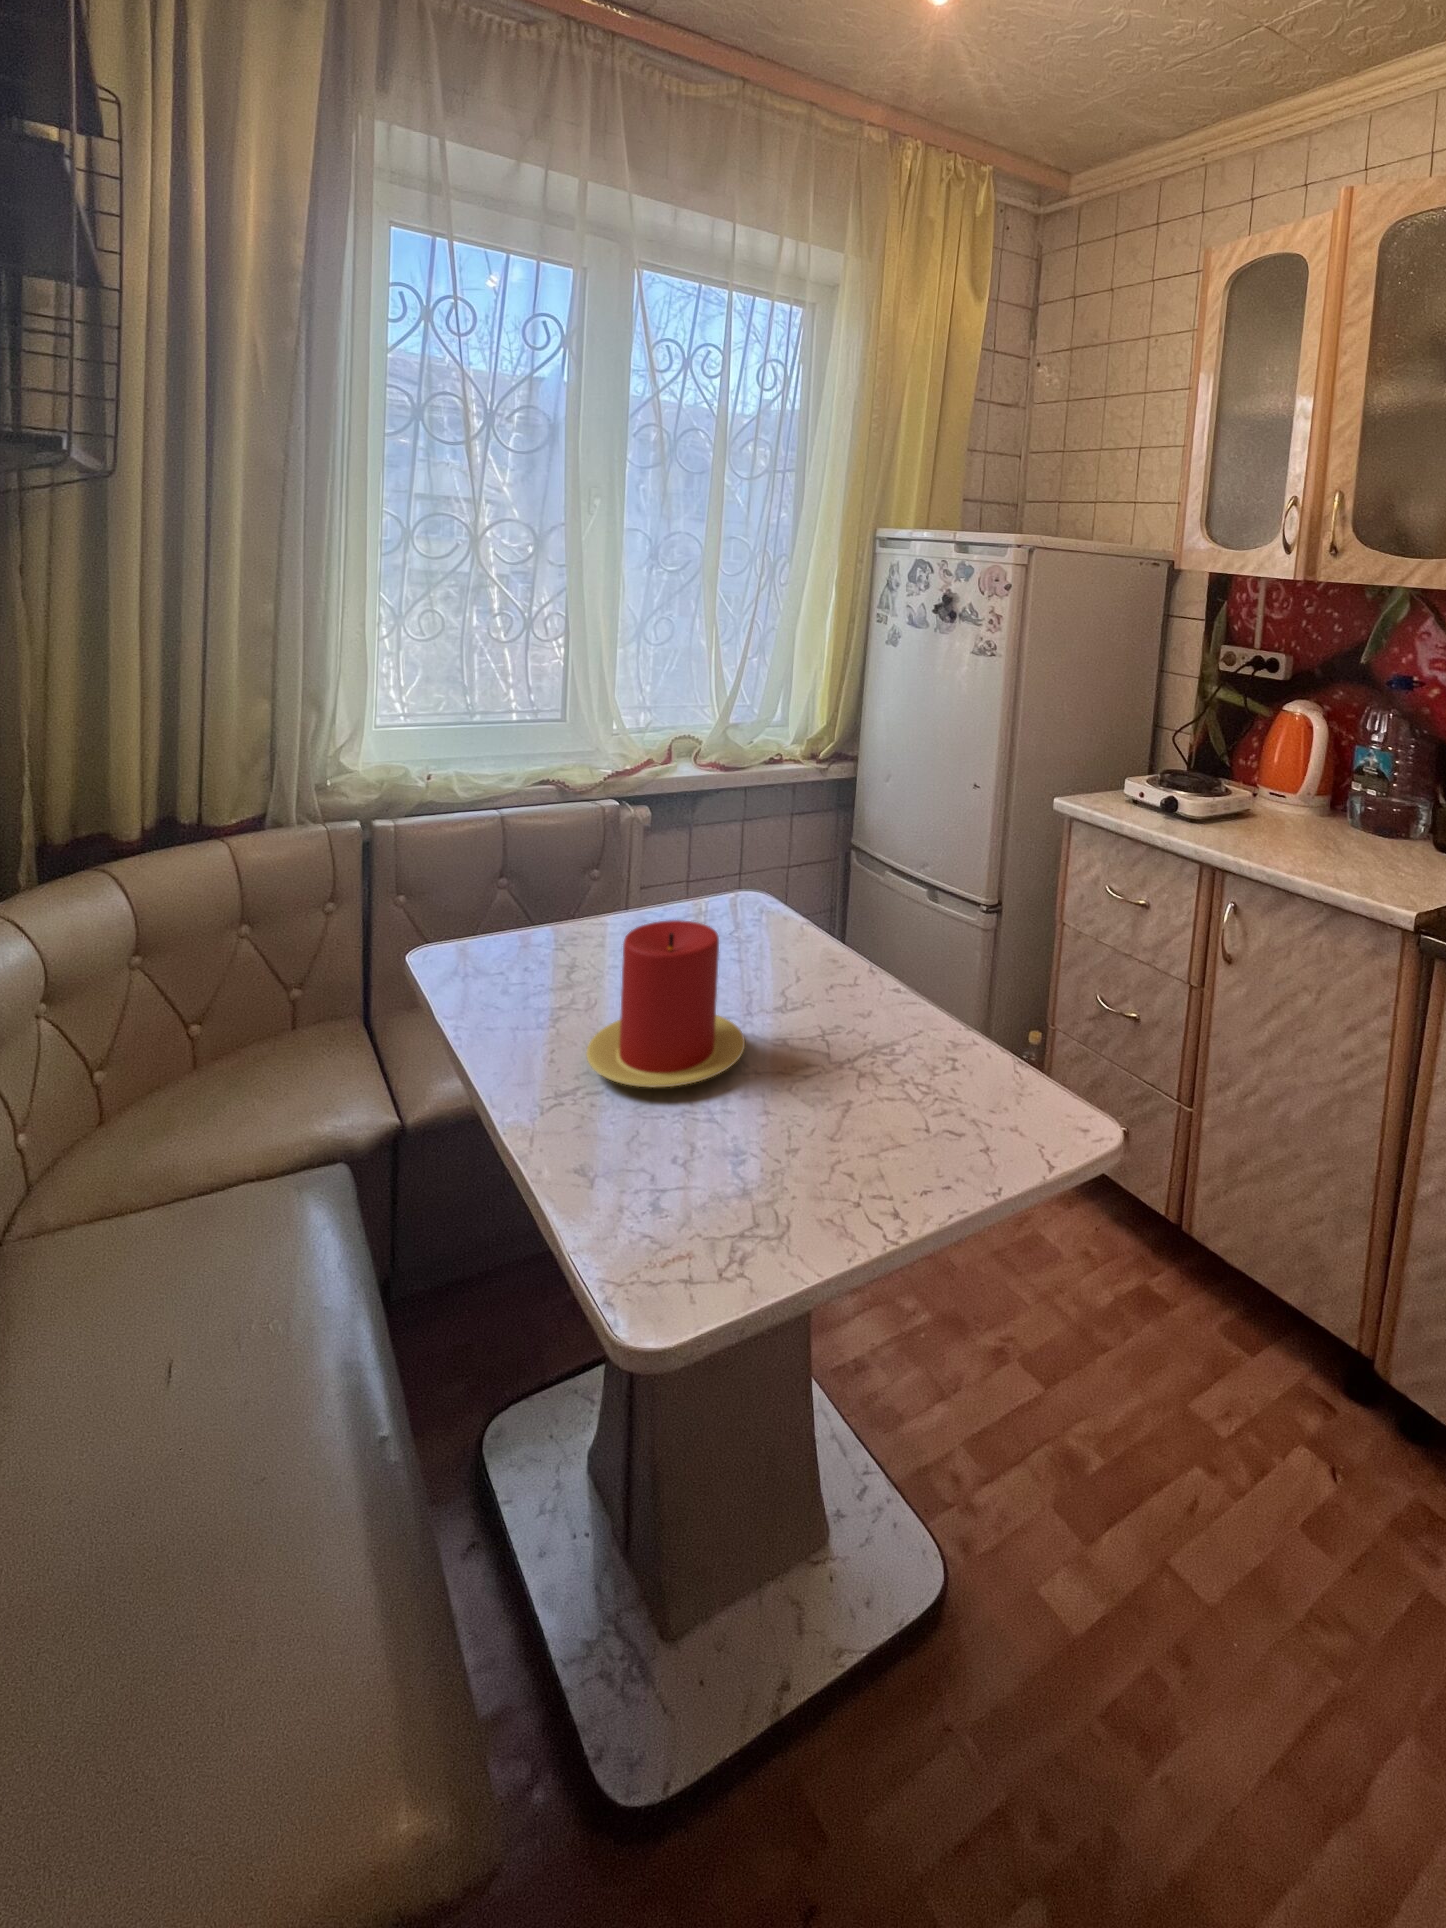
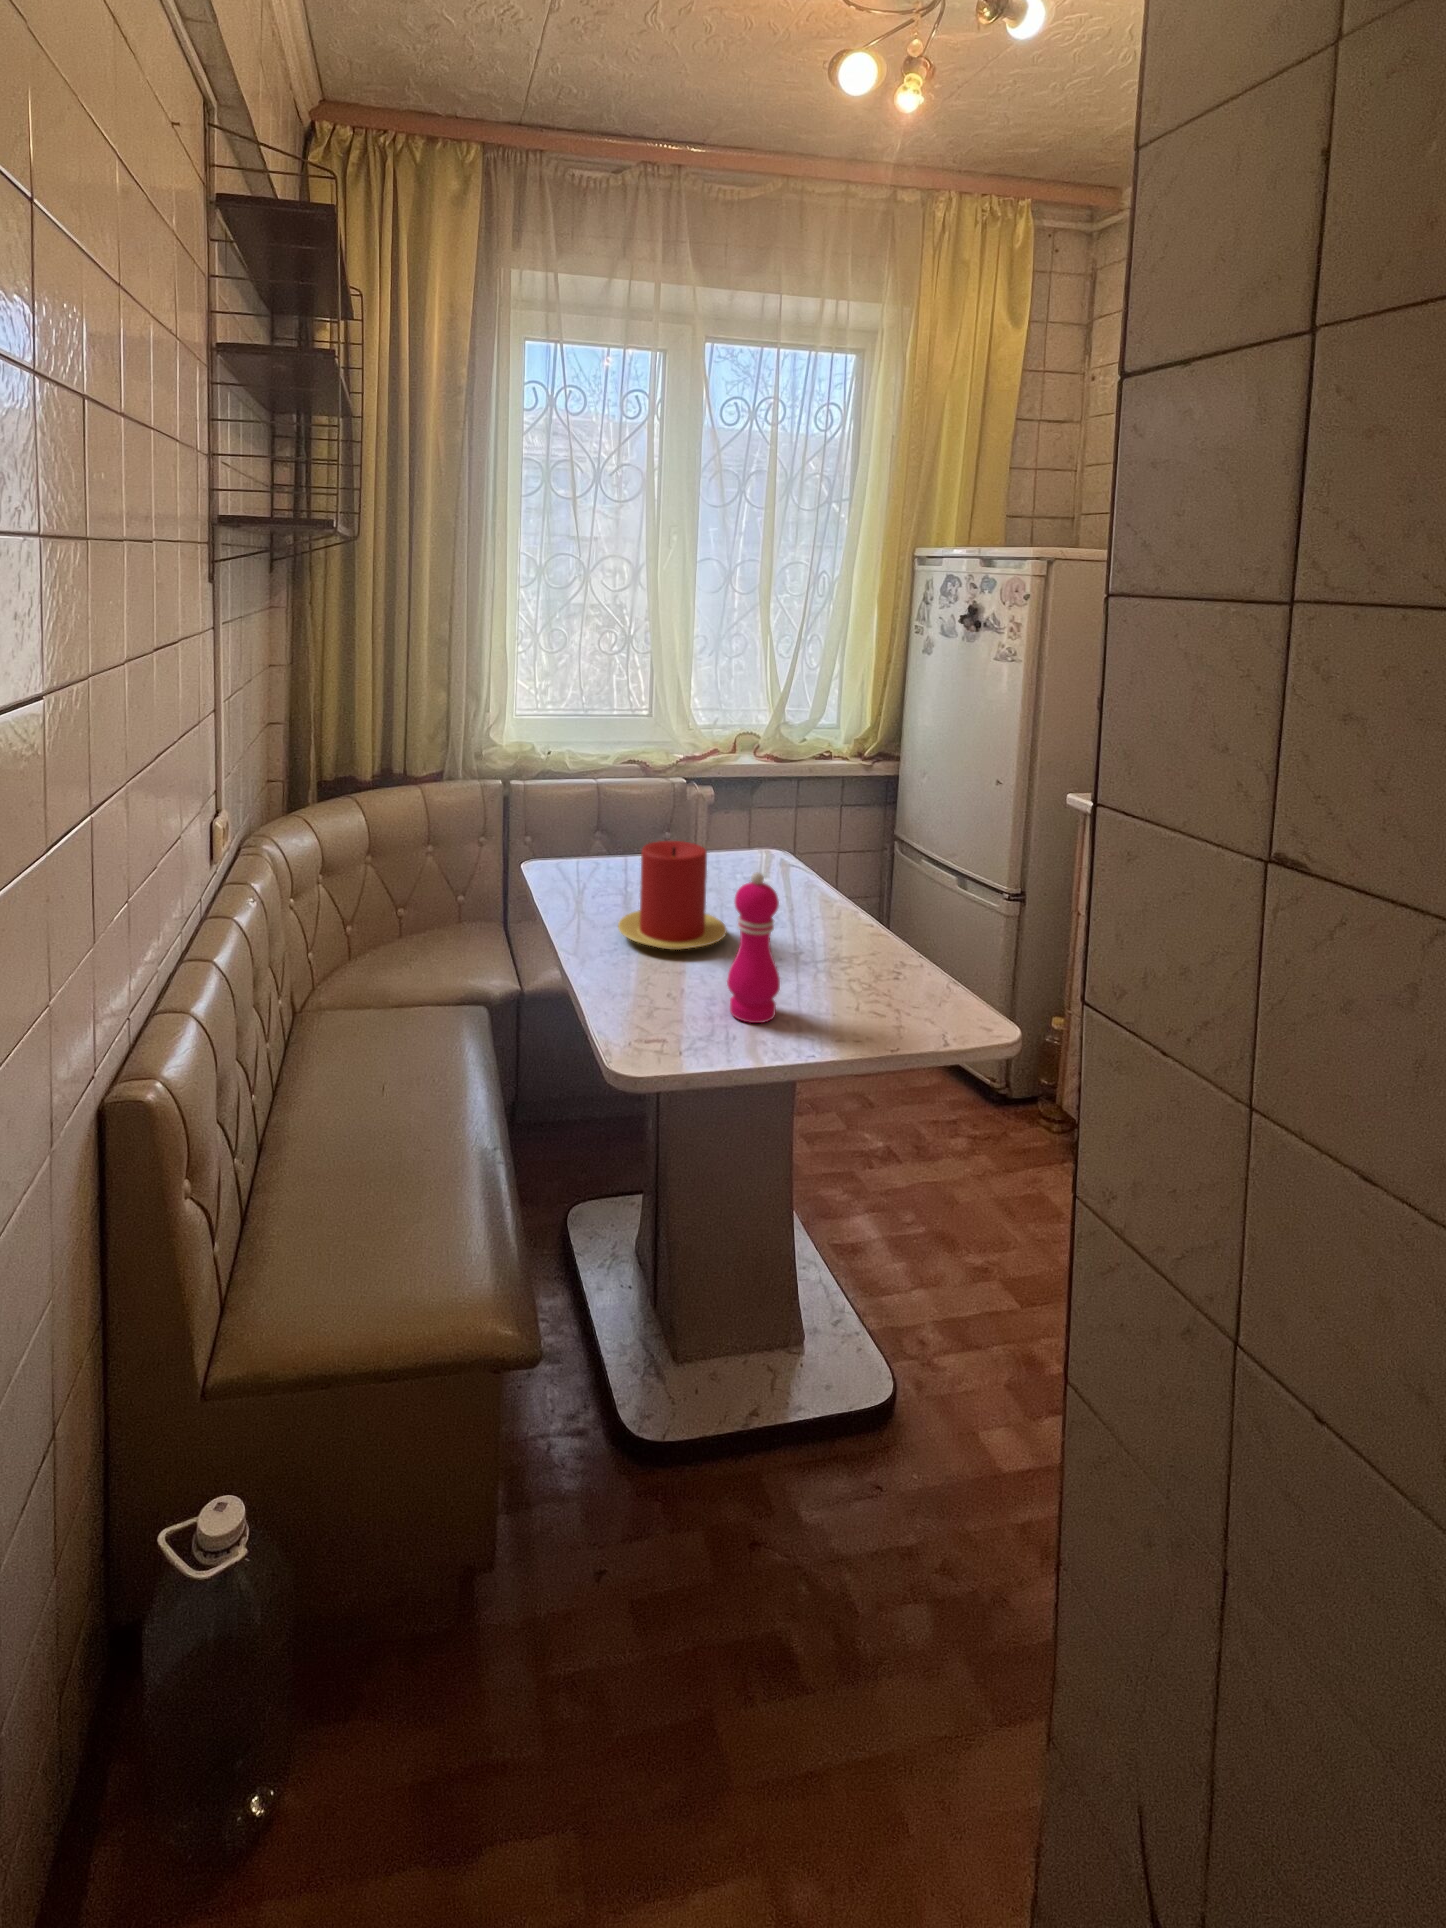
pepper mill: none [786,983,863,1204] -> present [727,872,780,1023]

